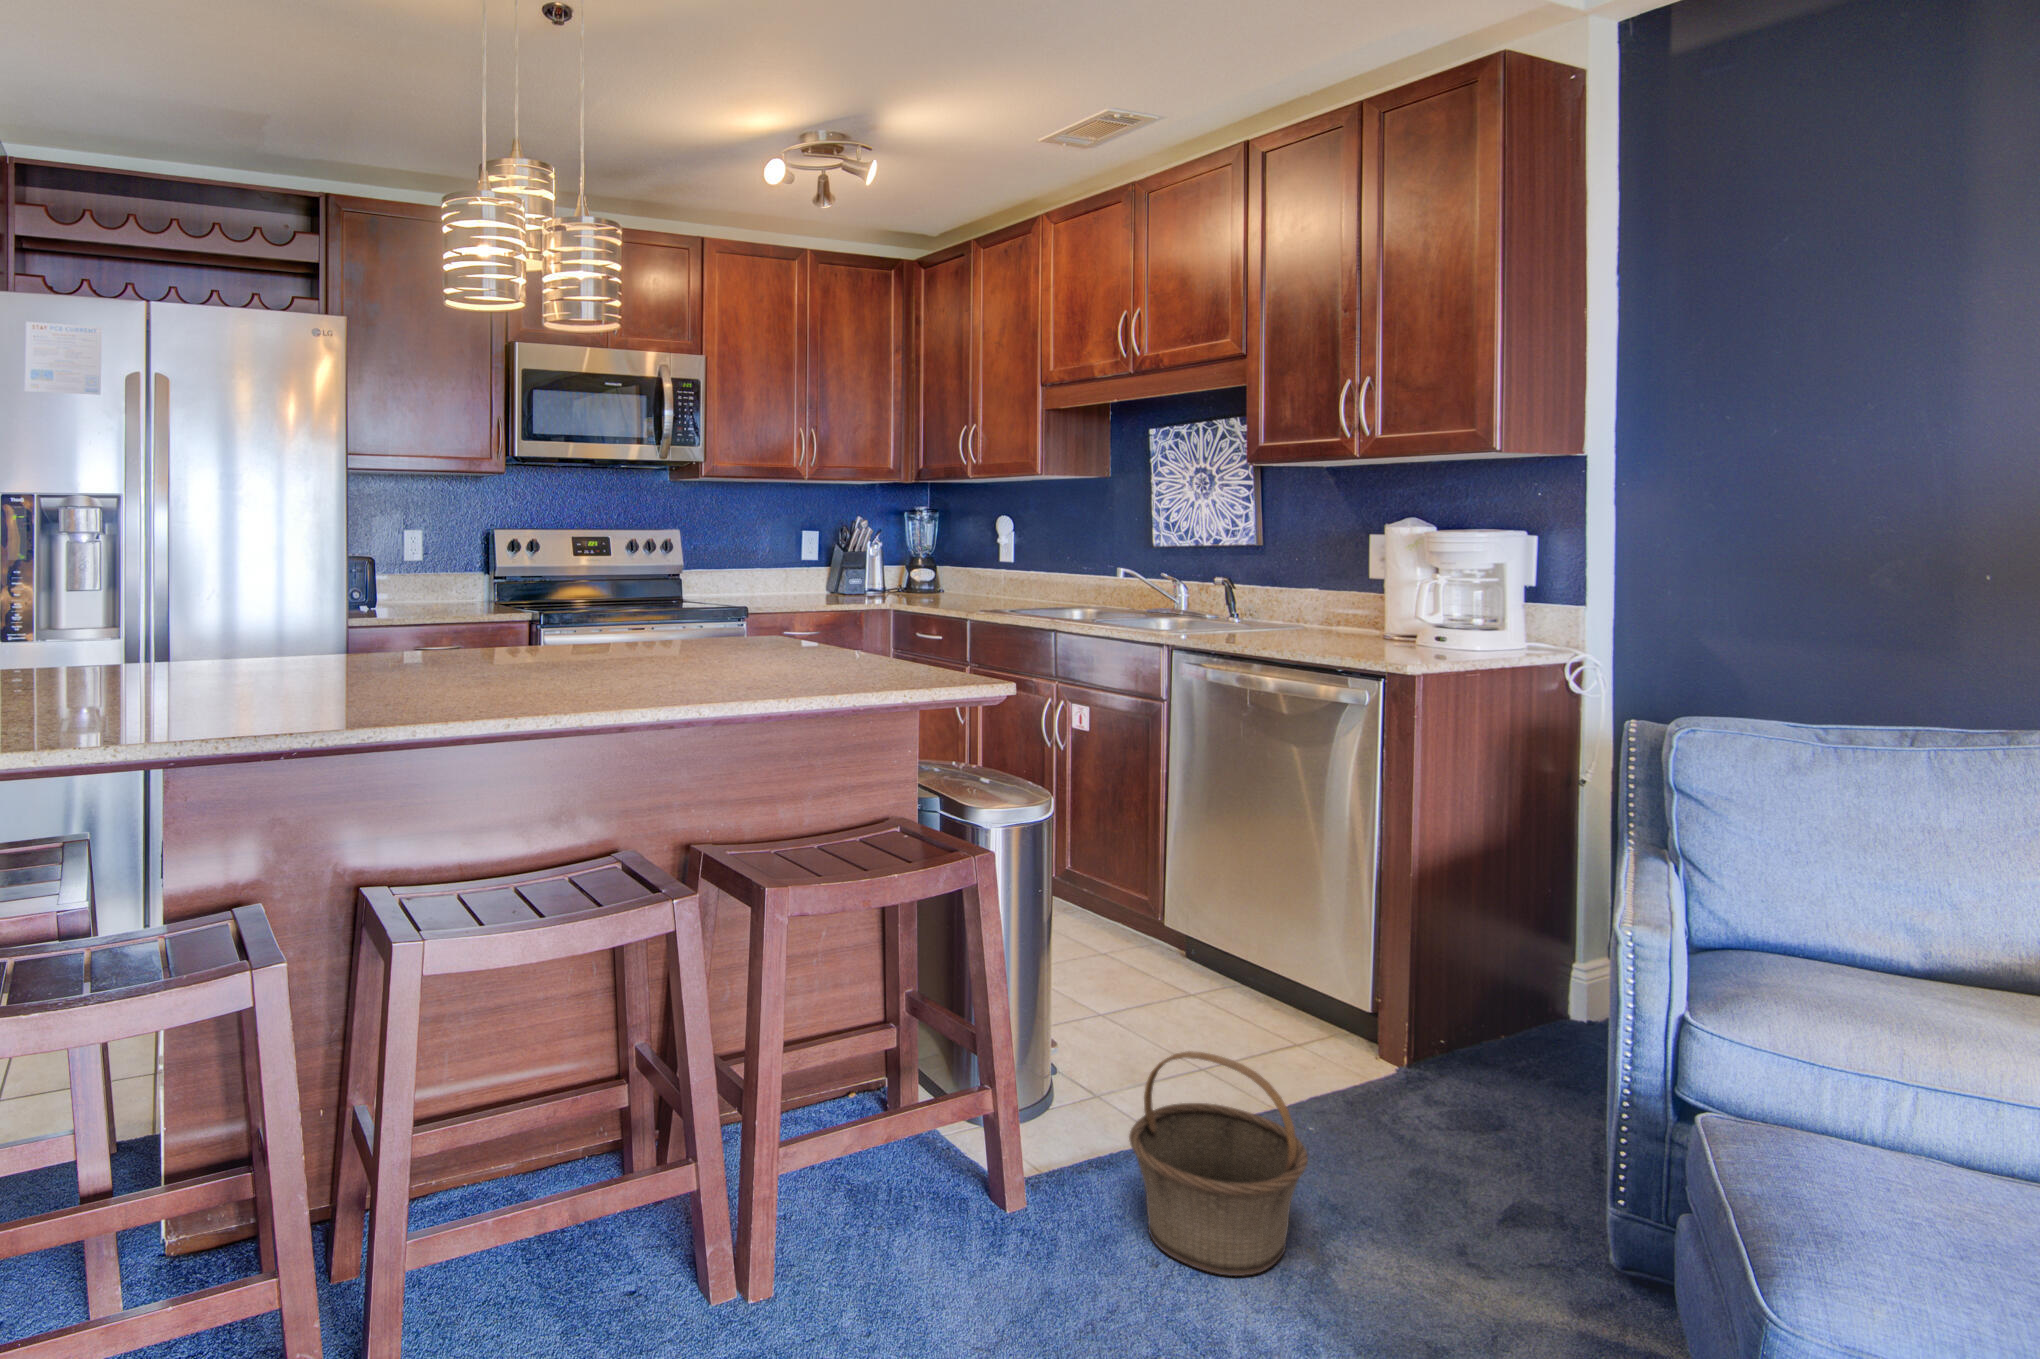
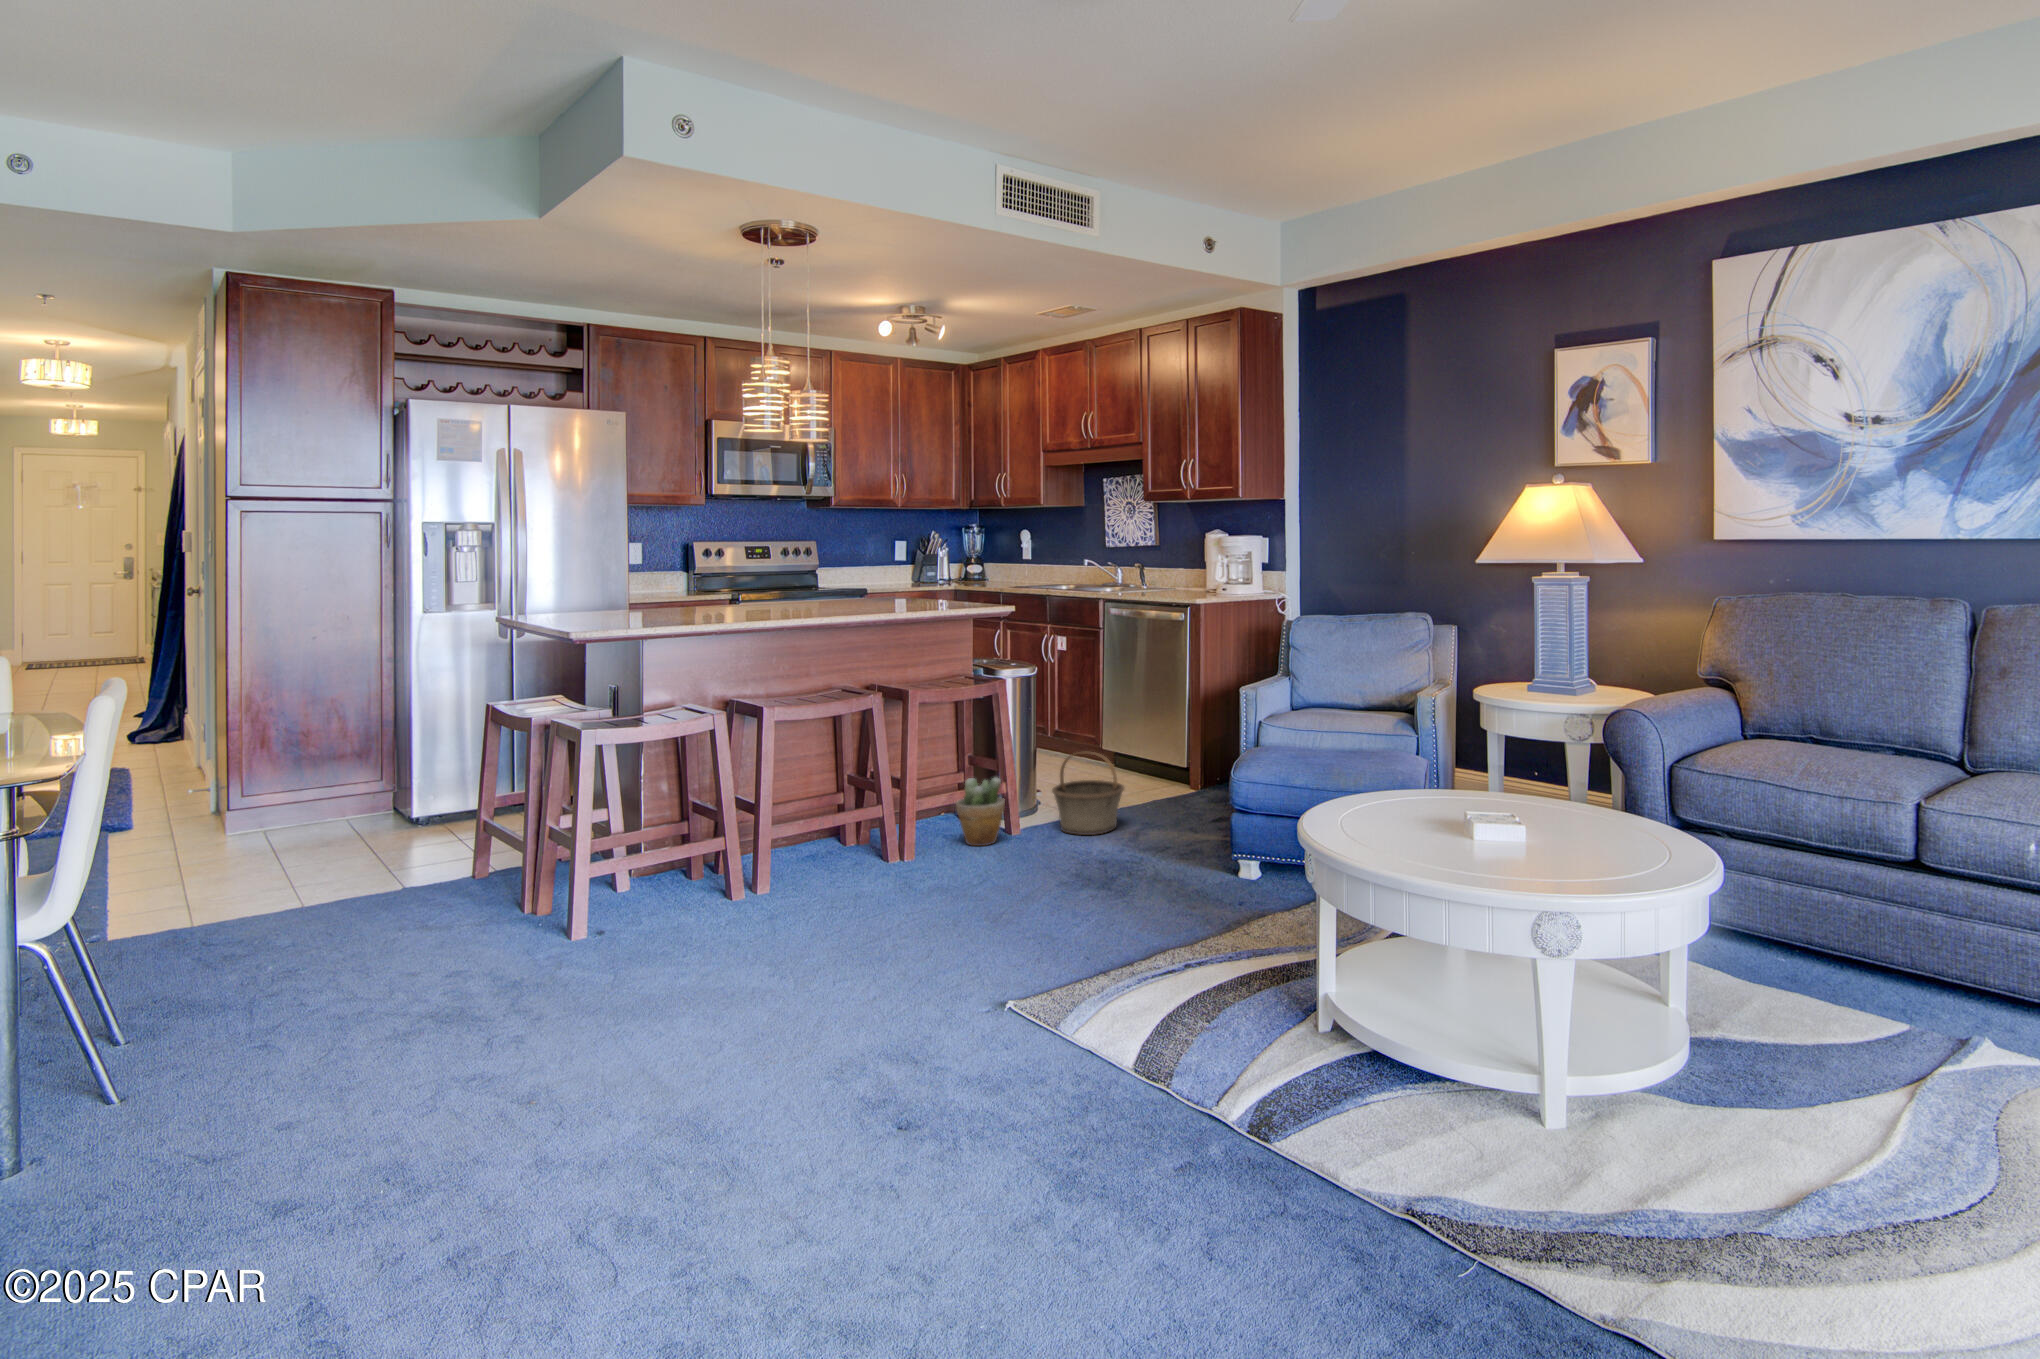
potted plant: none [910,1117,1027,1293] -> present [956,777,1005,846]

